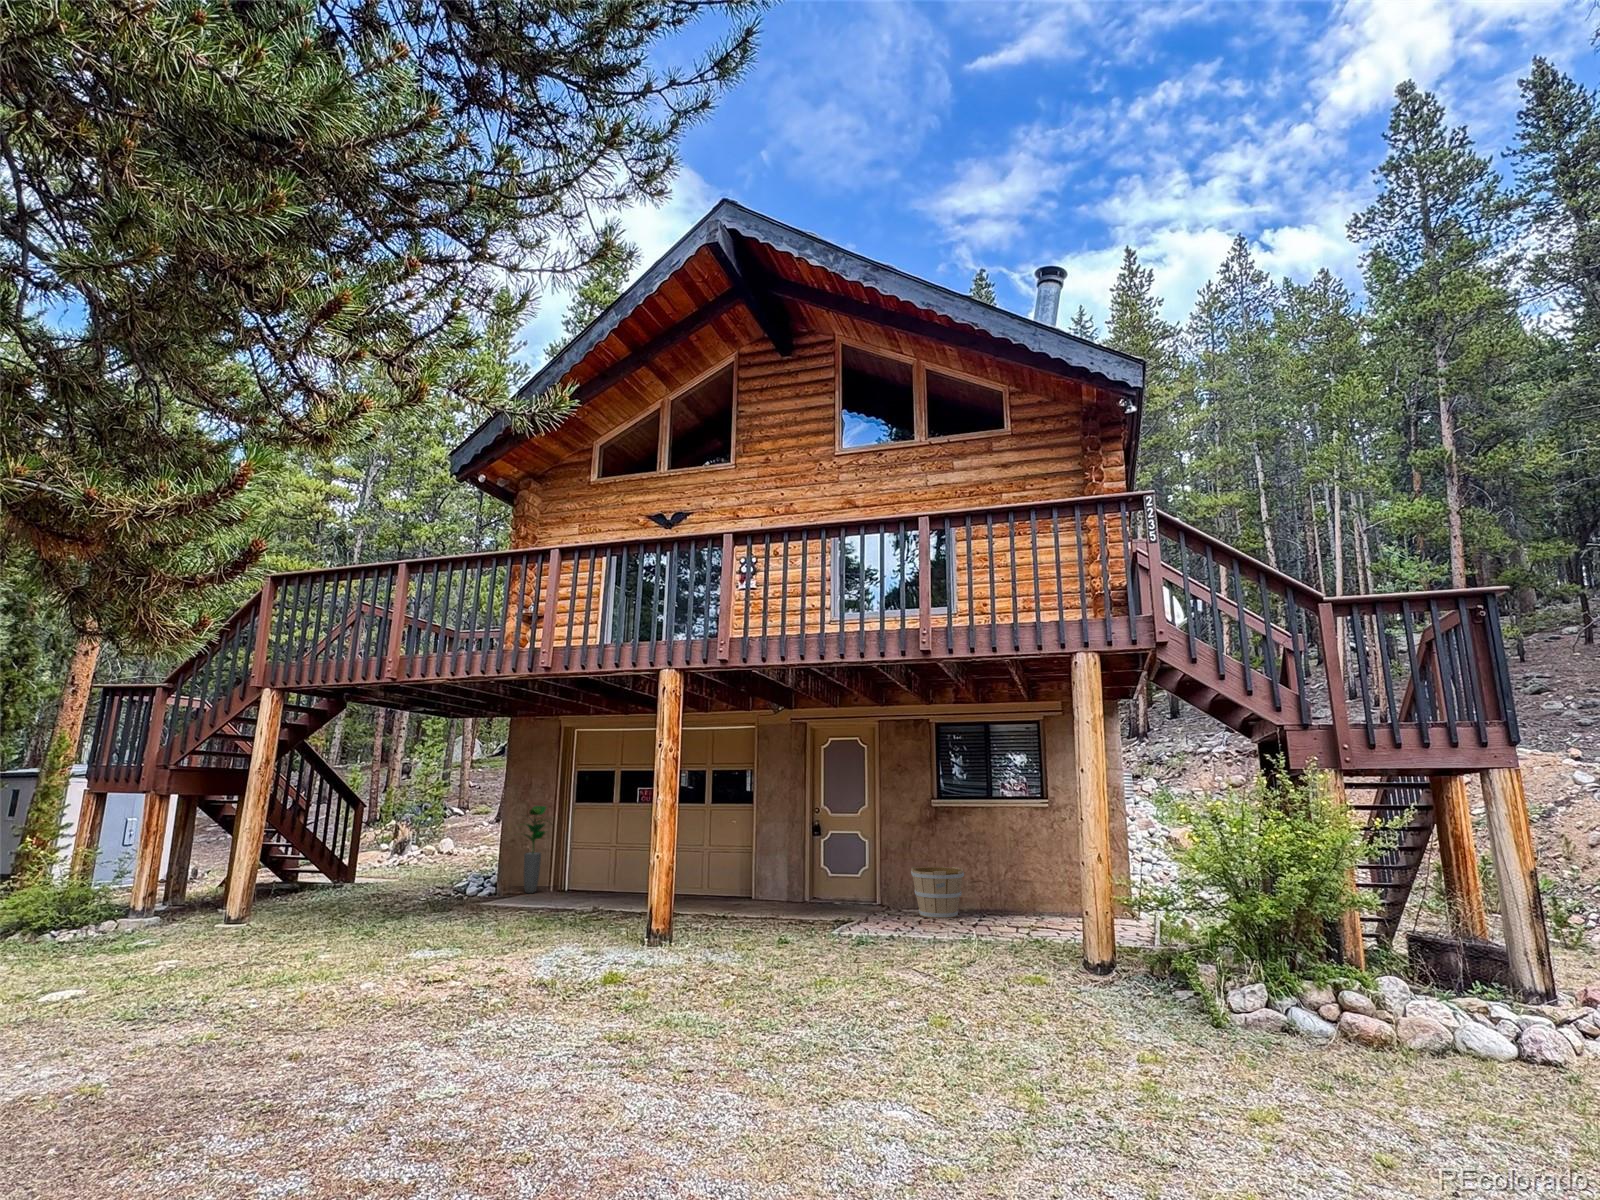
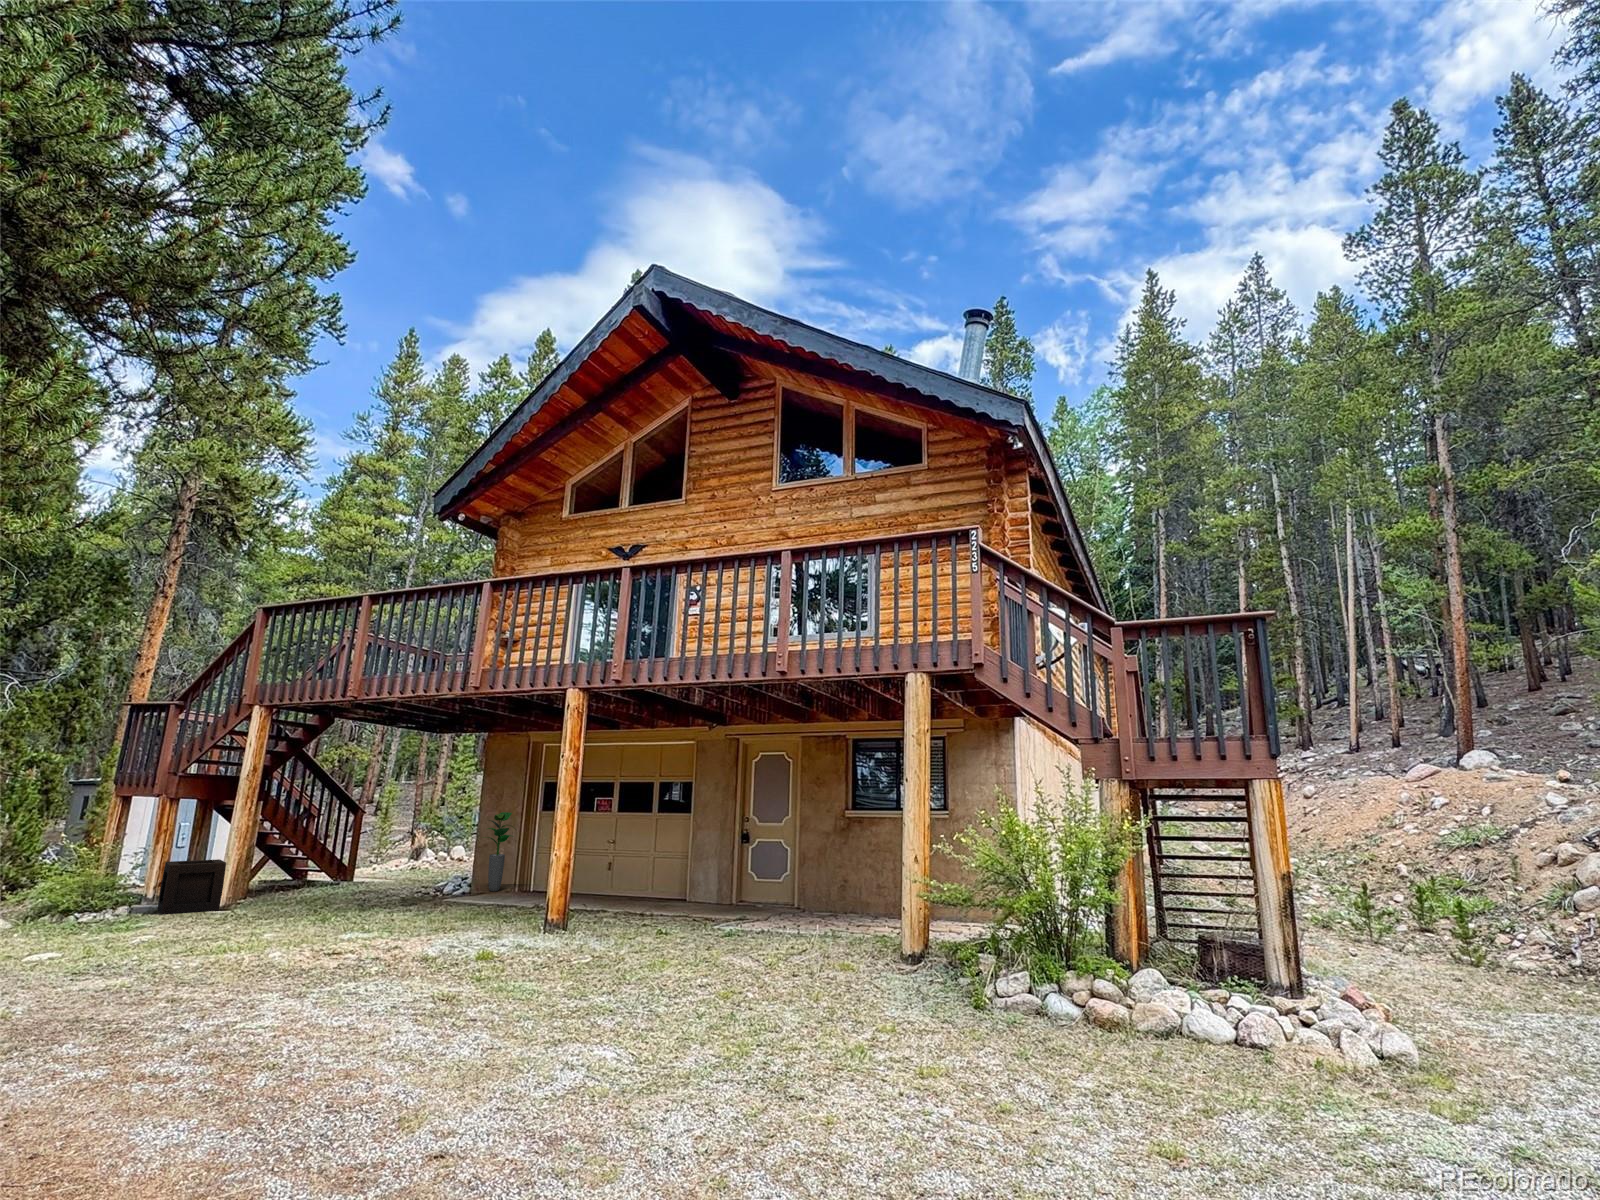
wooden crate: none [161,865,244,931] -> present [157,859,226,915]
wooden bucket: present [911,866,964,918] -> none [815,871,864,919]

